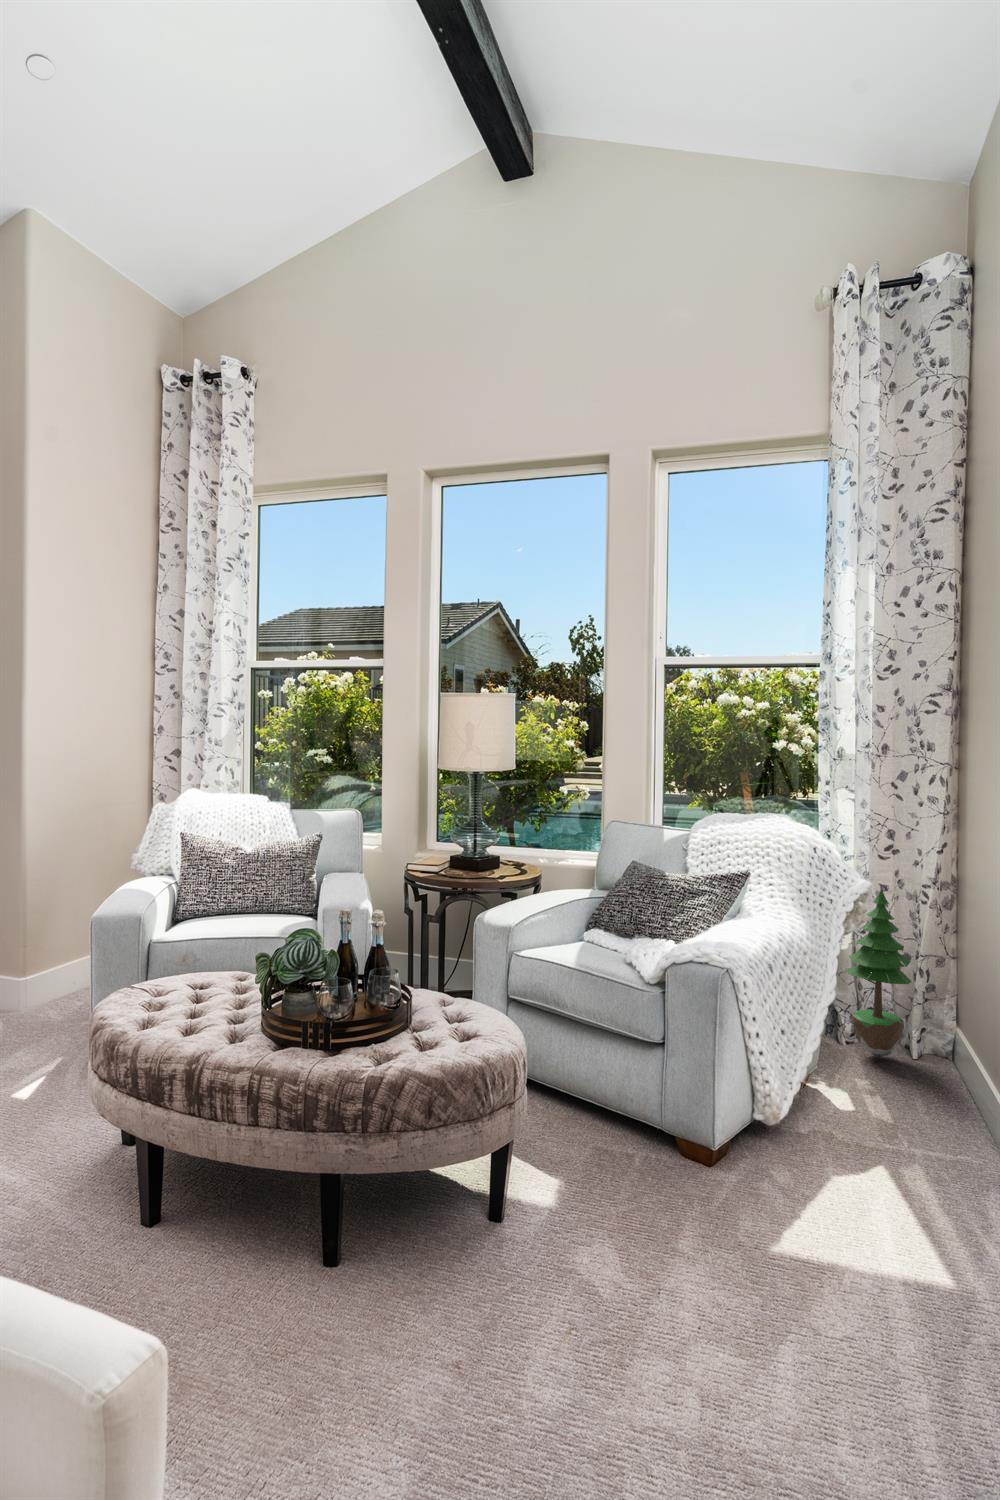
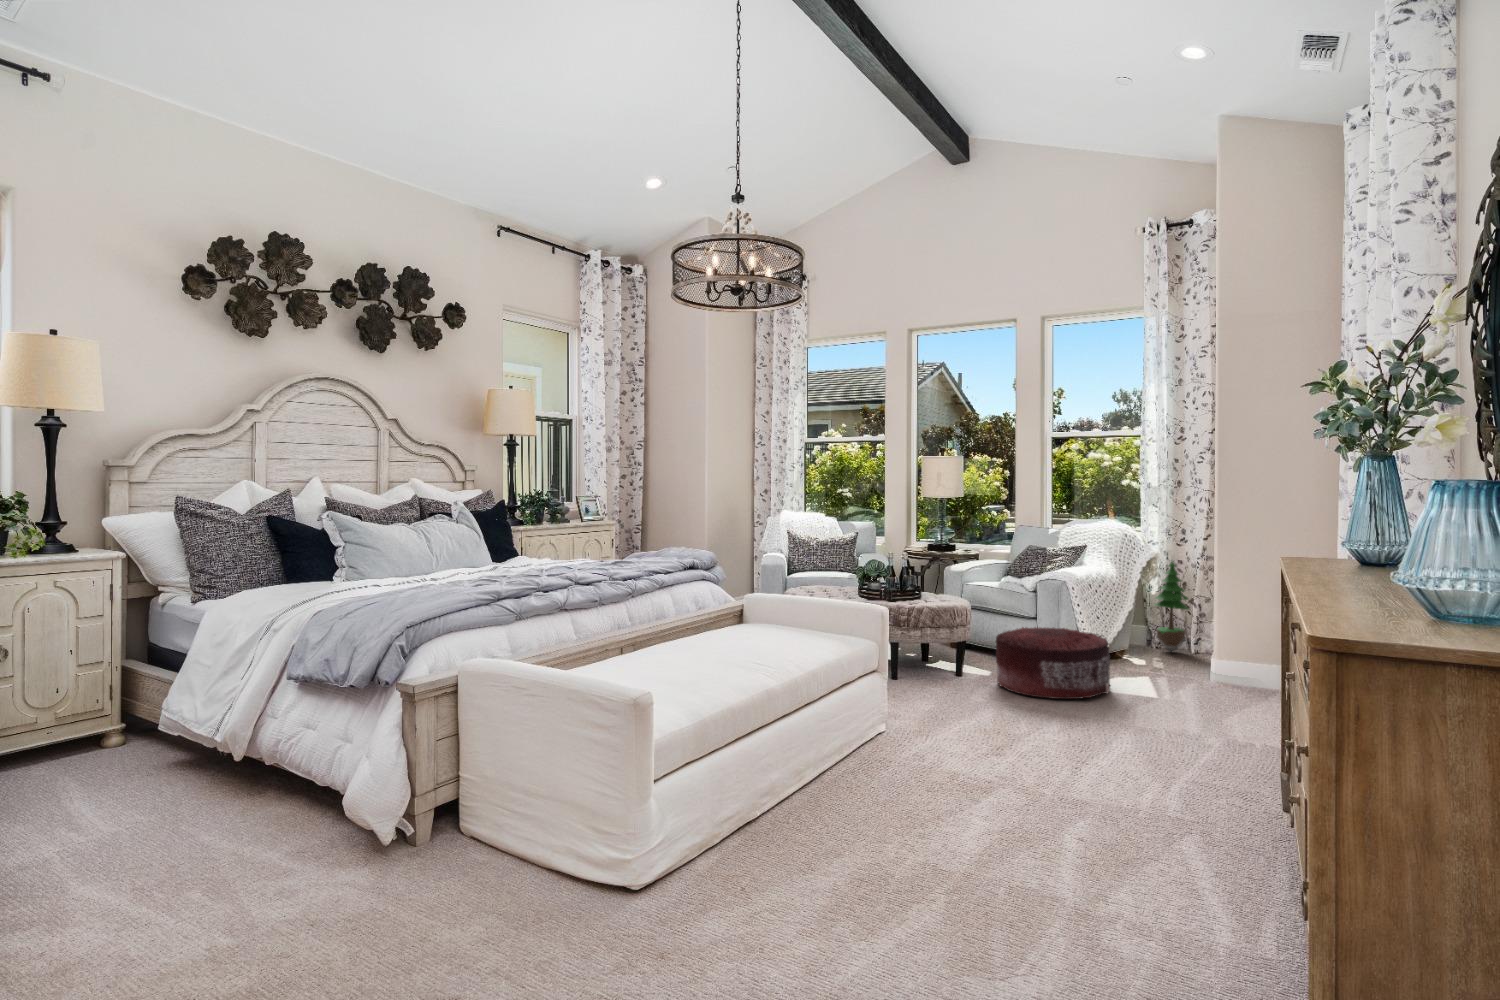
pouf: none [584,1079,860,1339] -> present [996,627,1110,699]

